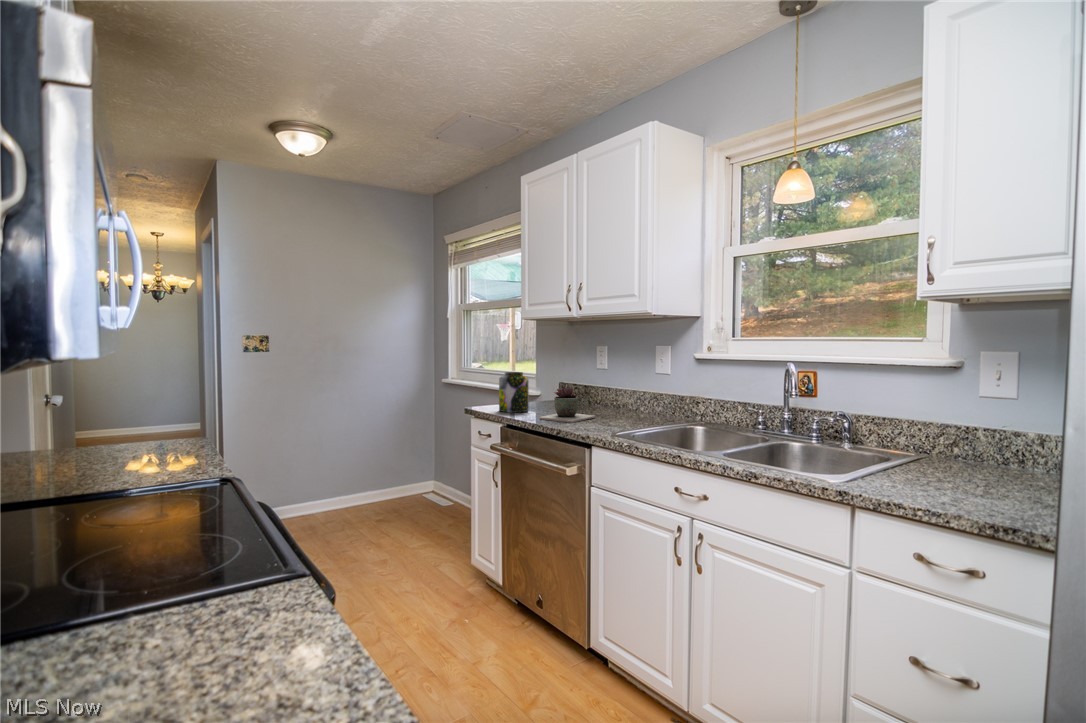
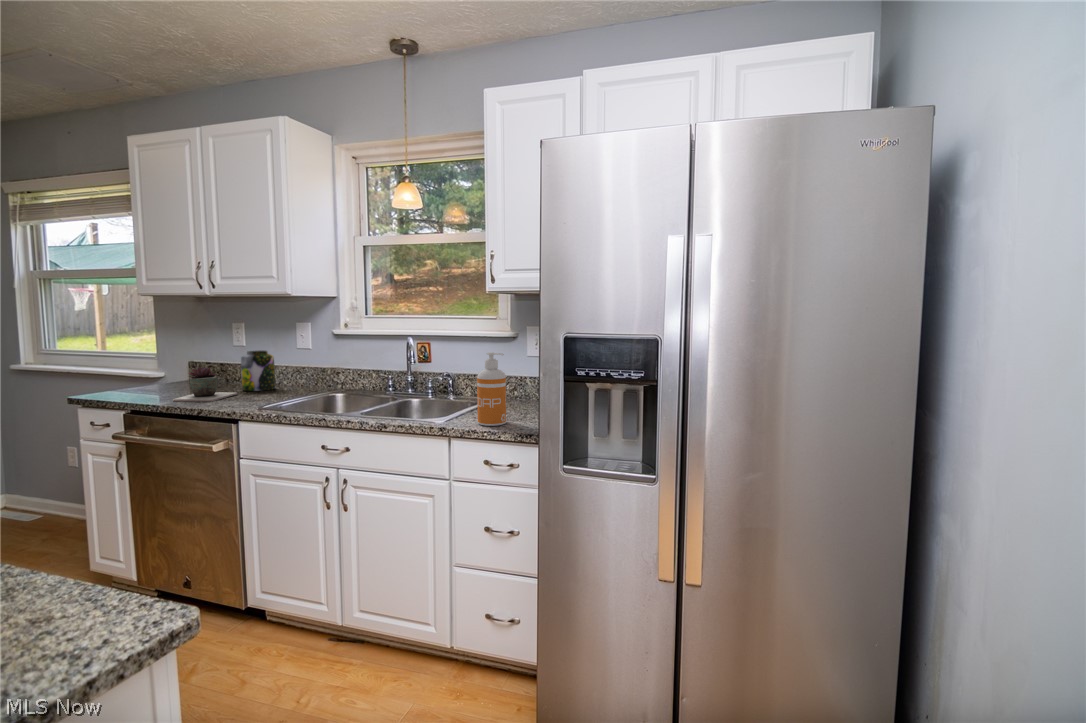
jar: present [499,372,529,412] -> present [241,351,276,391]
soap dispenser: none [901,386,955,501] -> present [477,352,506,426]

